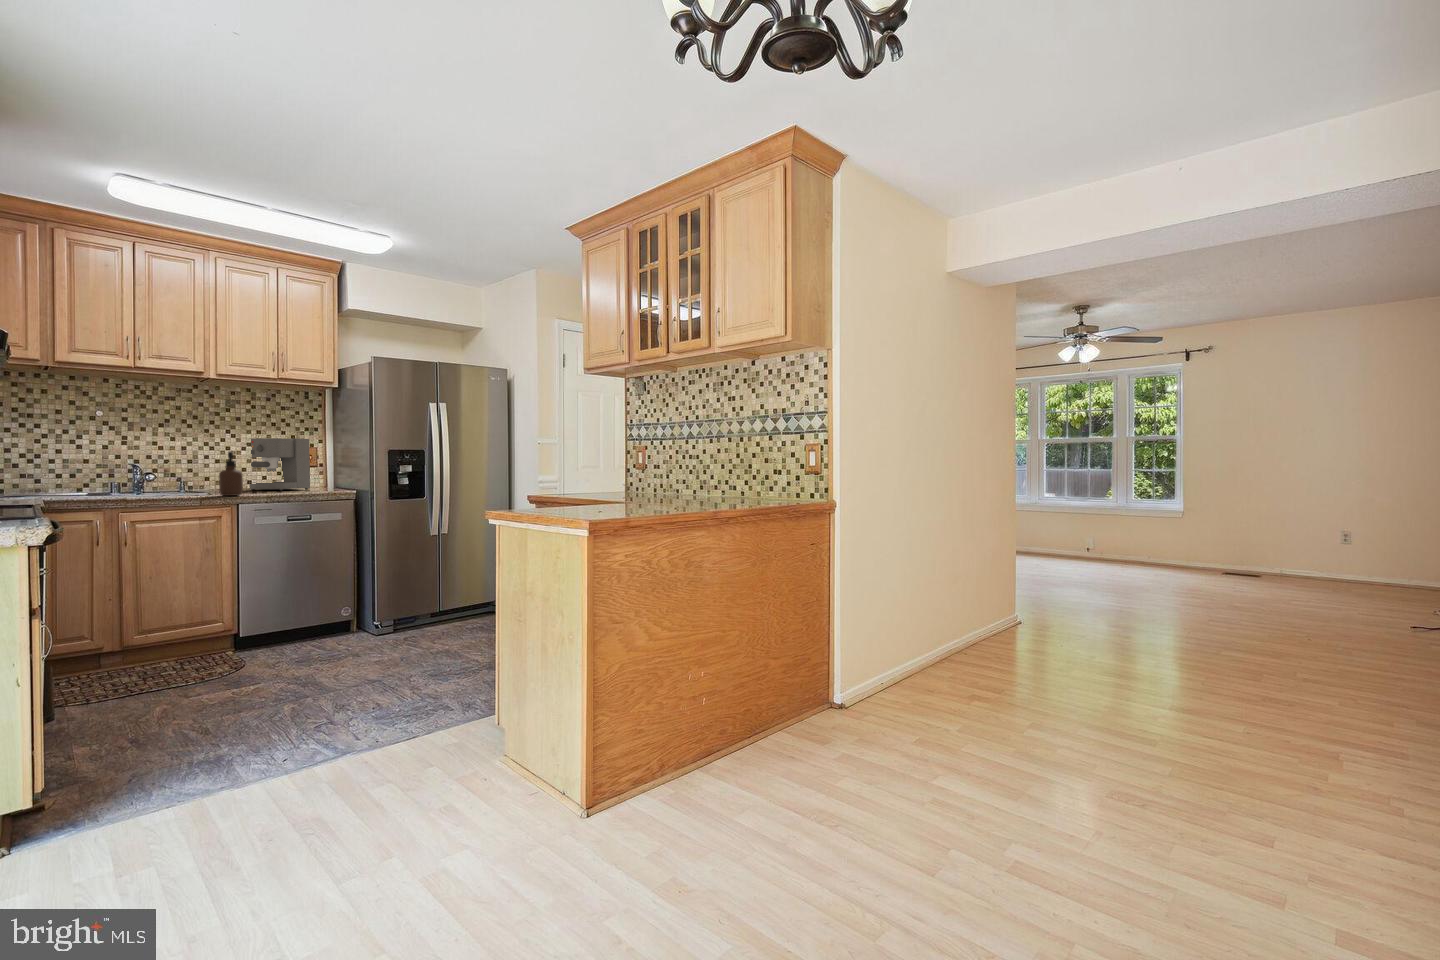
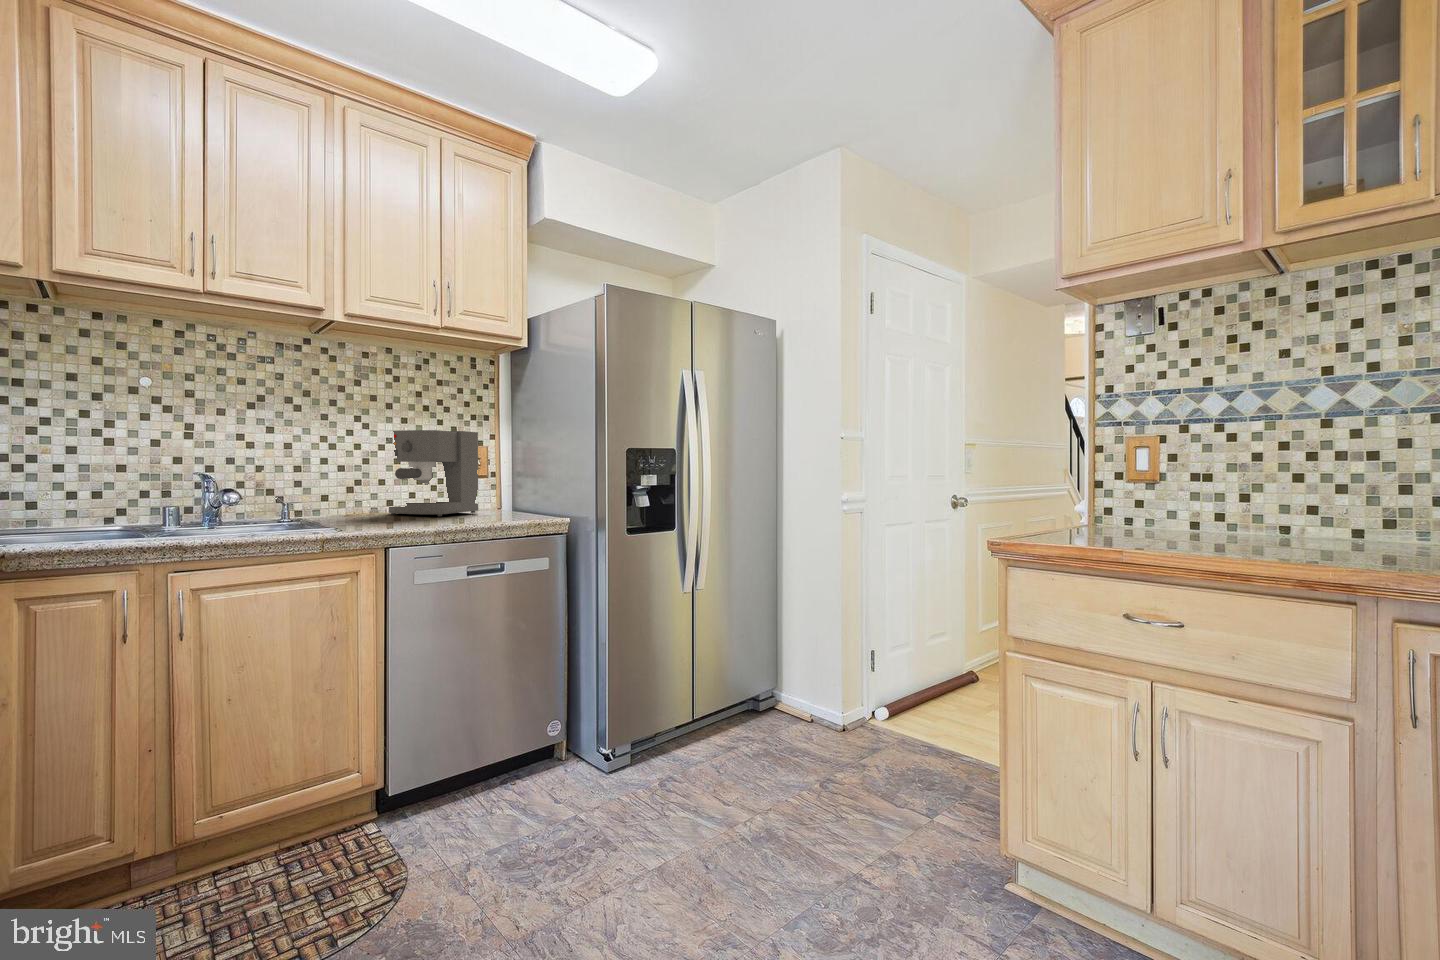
soap dispenser: present [219,452,243,496] -> none [353,451,394,535]

